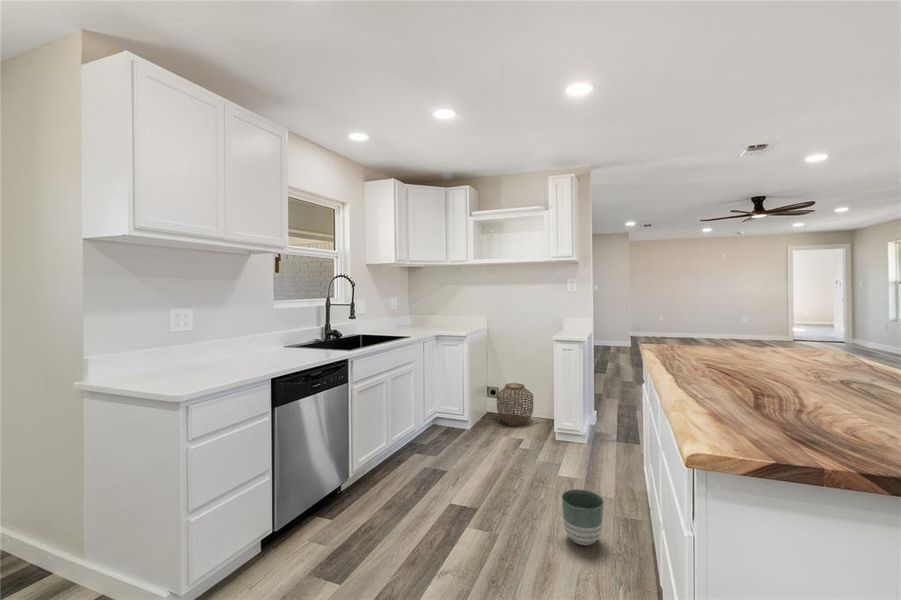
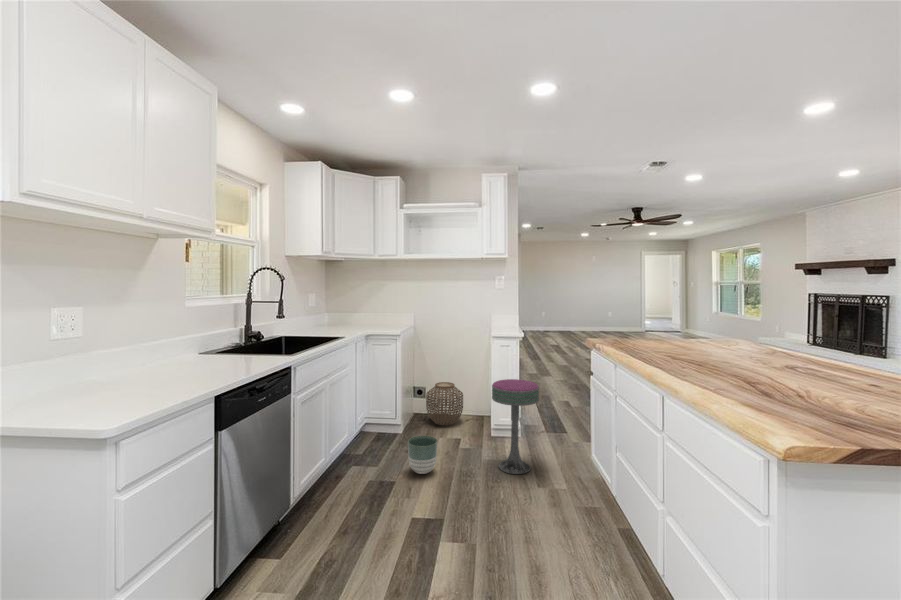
bar stool: none [544,381,593,477] -> present [492,379,539,474]
planter: present [562,489,604,545] -> present [408,436,437,474]

